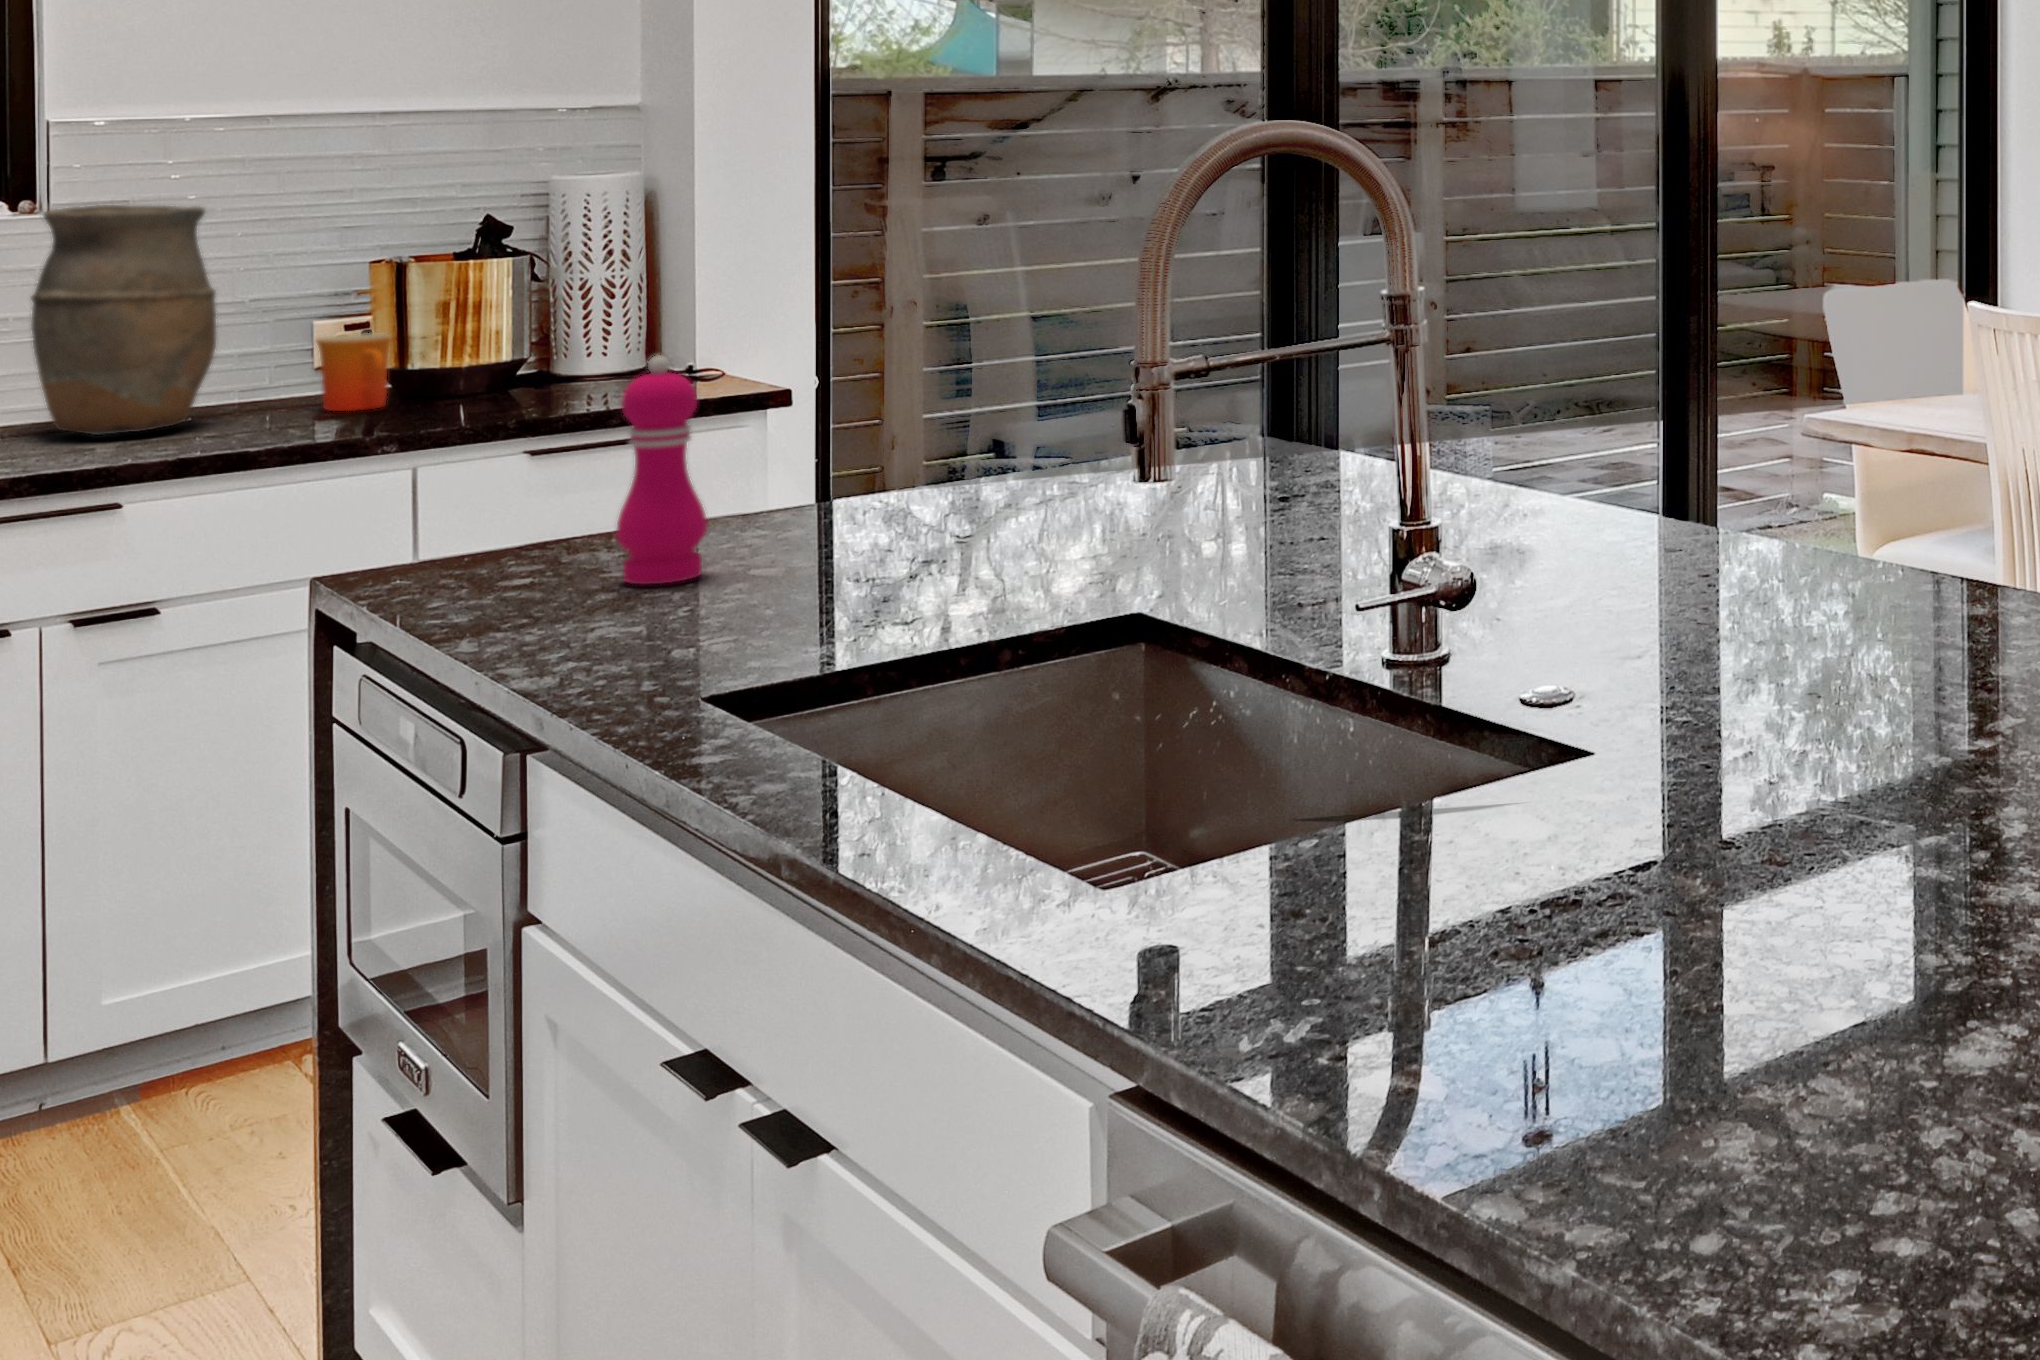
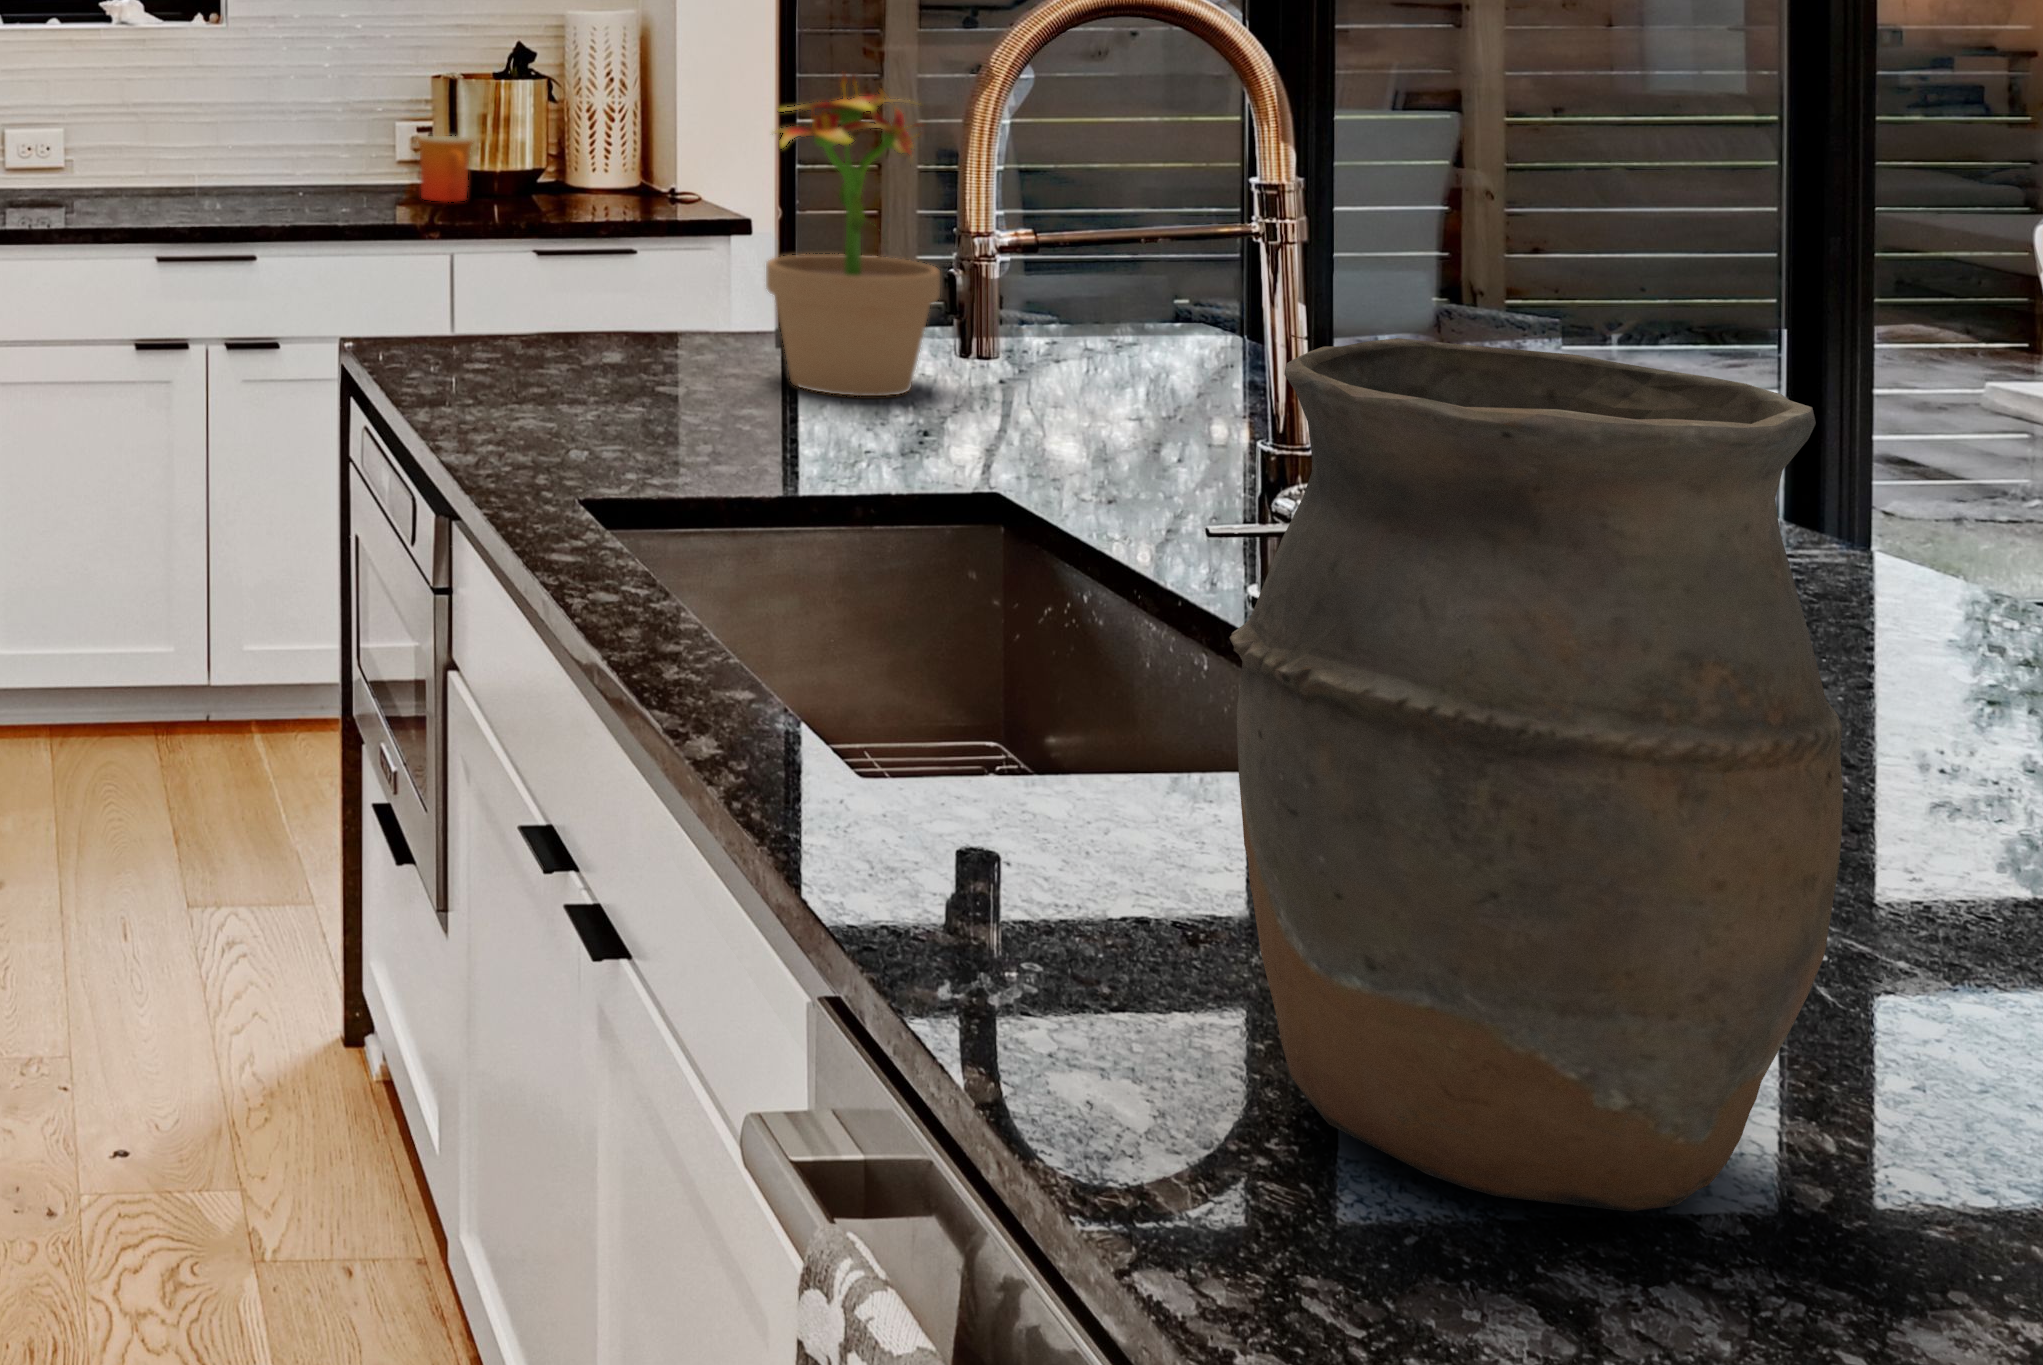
vase: present [31,205,216,435] -> present [1230,338,1843,1212]
potted plant: none [842,230,1021,553] -> present [766,74,940,396]
pepper mill: present [616,355,707,584] -> none [560,173,637,386]

